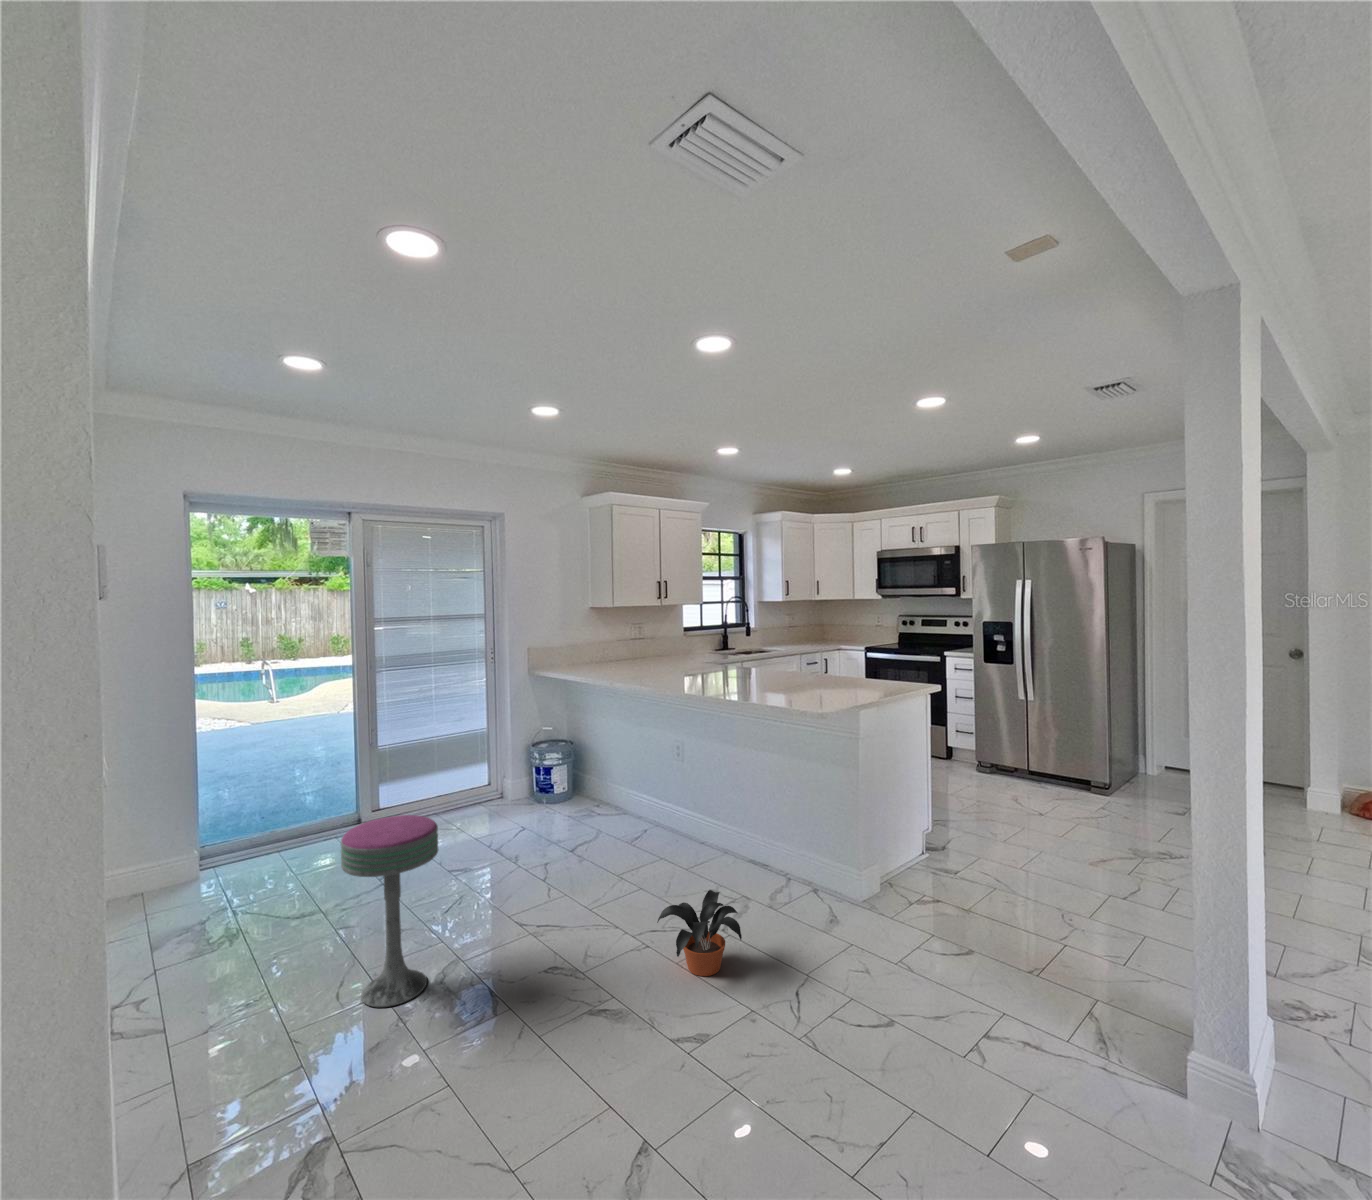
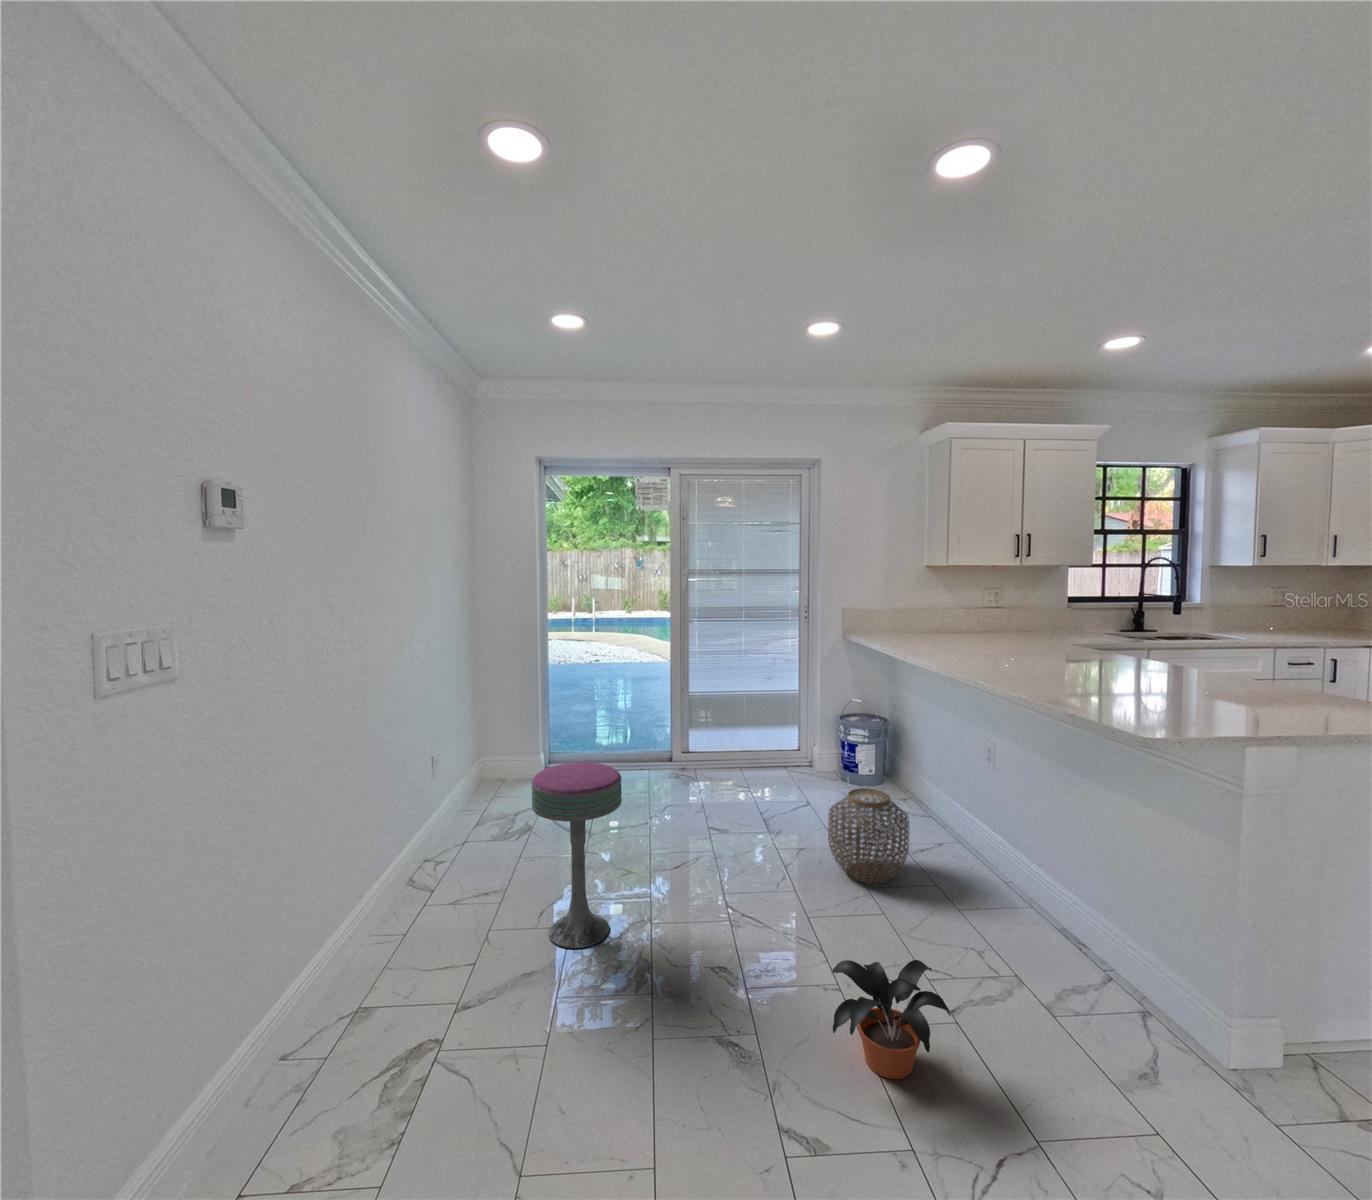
woven basket: none [576,793,640,870] -> present [828,788,909,884]

